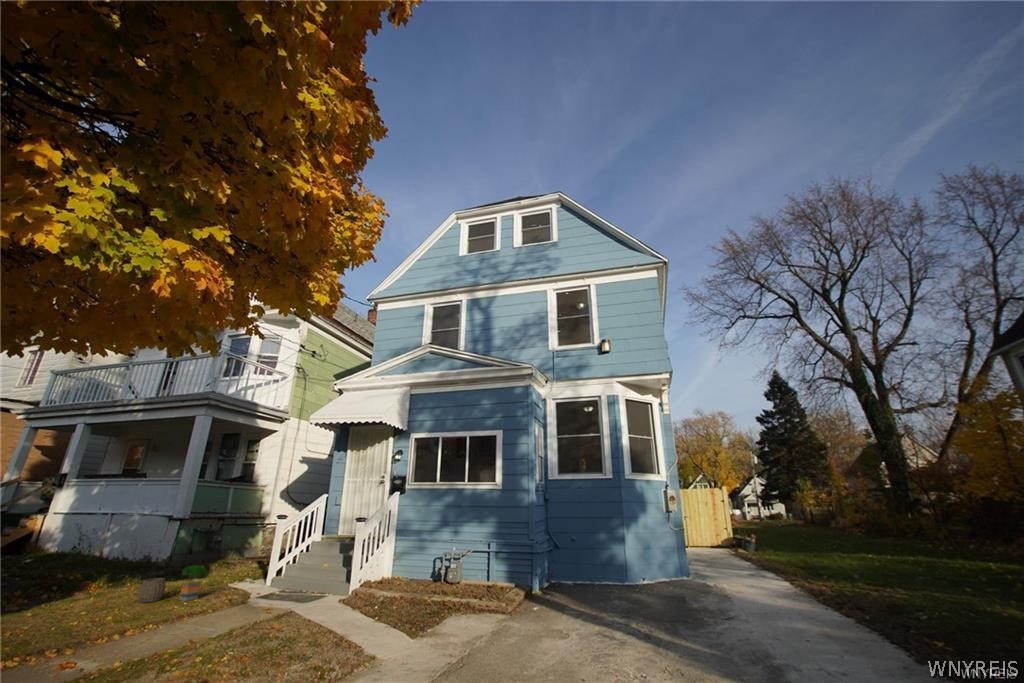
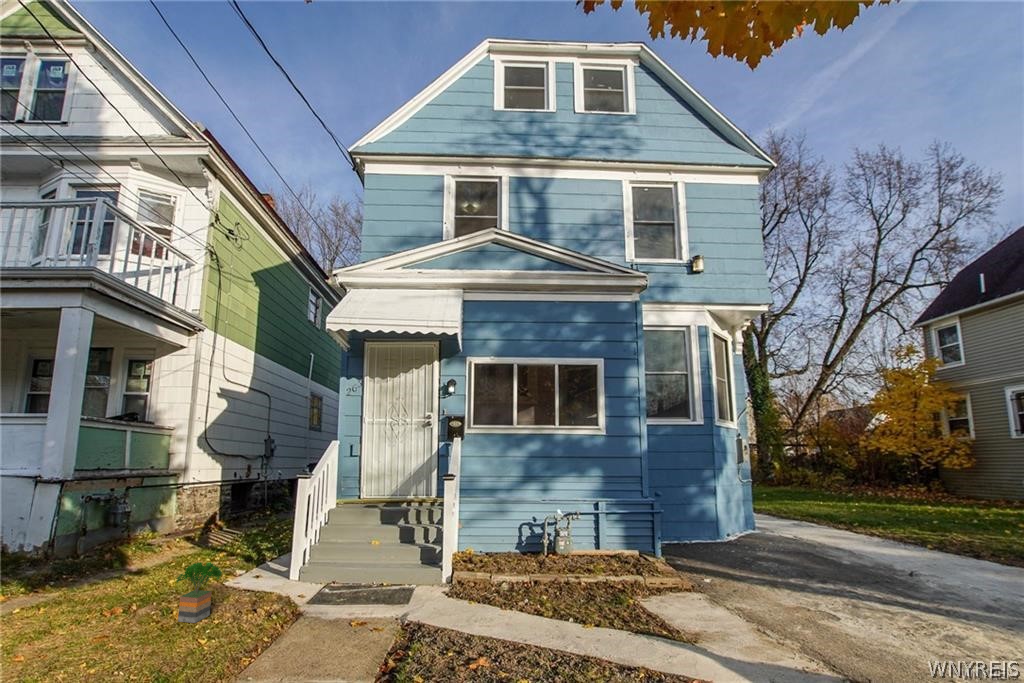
woven basket: present [138,578,165,602] -> none [98,589,147,636]

